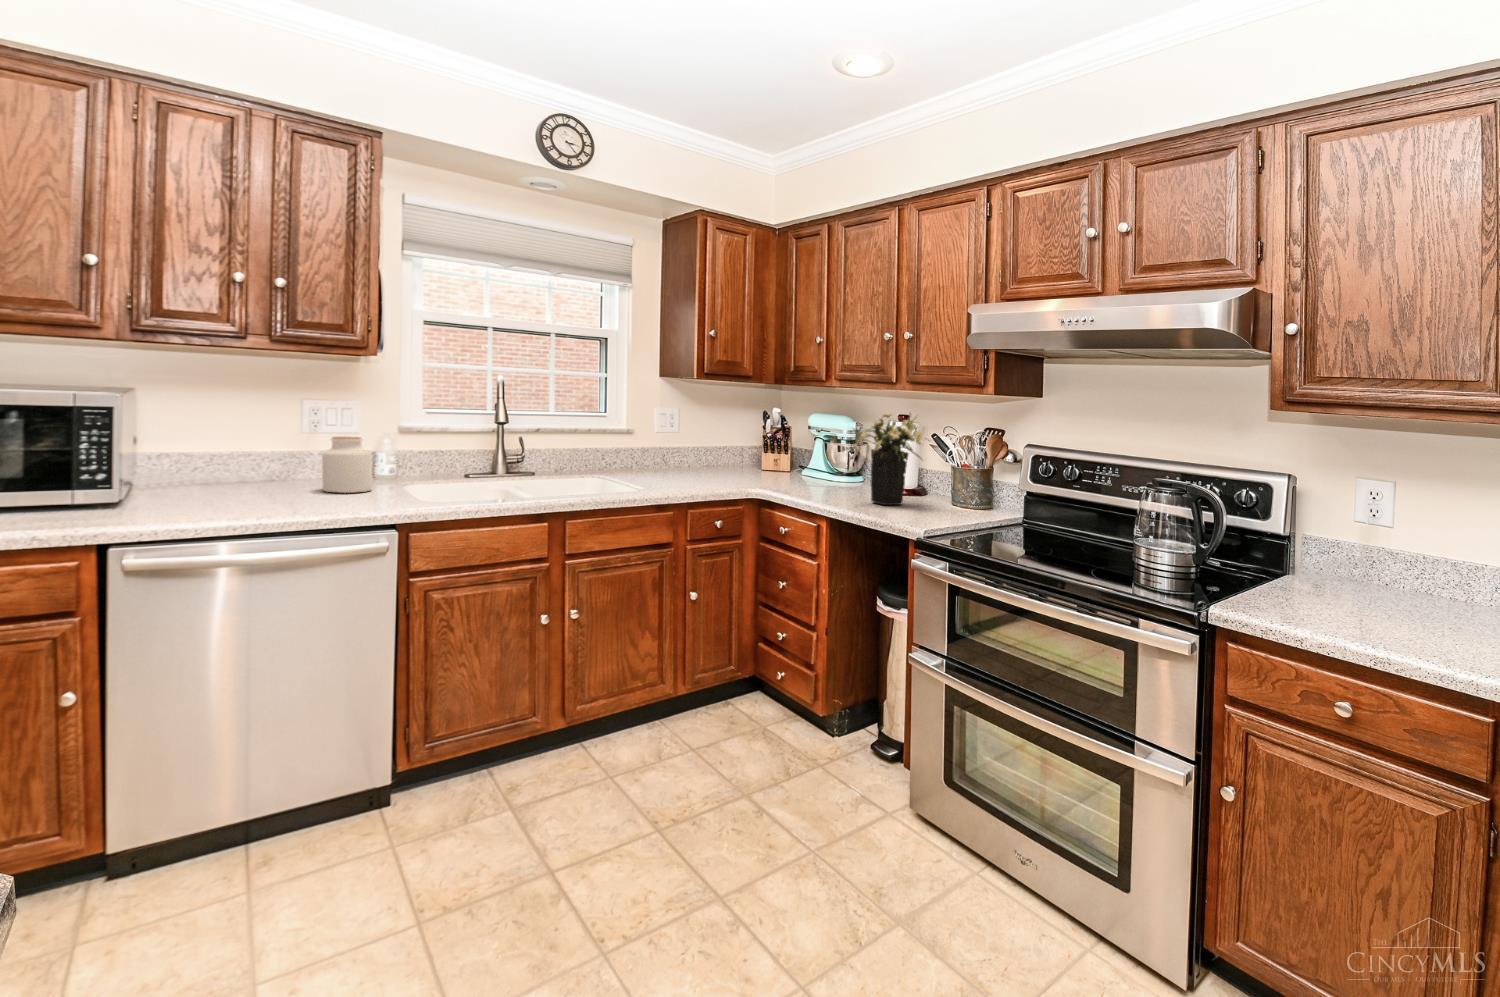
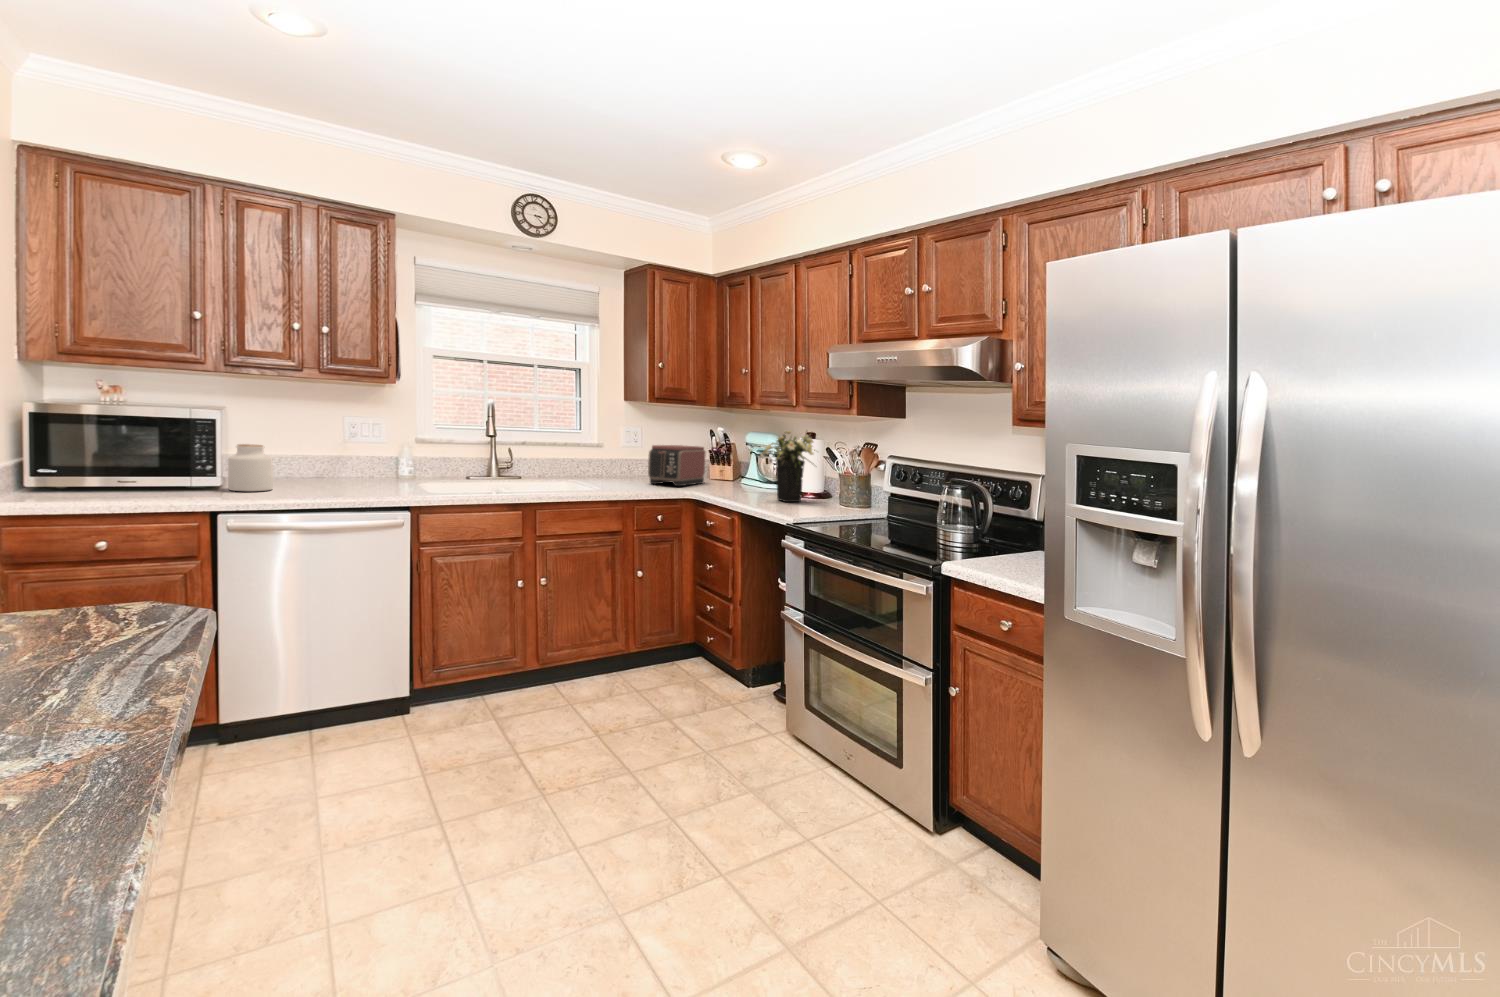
toaster: none [698,433,765,485] -> present [648,445,706,486]
jar: present [322,437,372,493] -> present [228,444,273,491]

